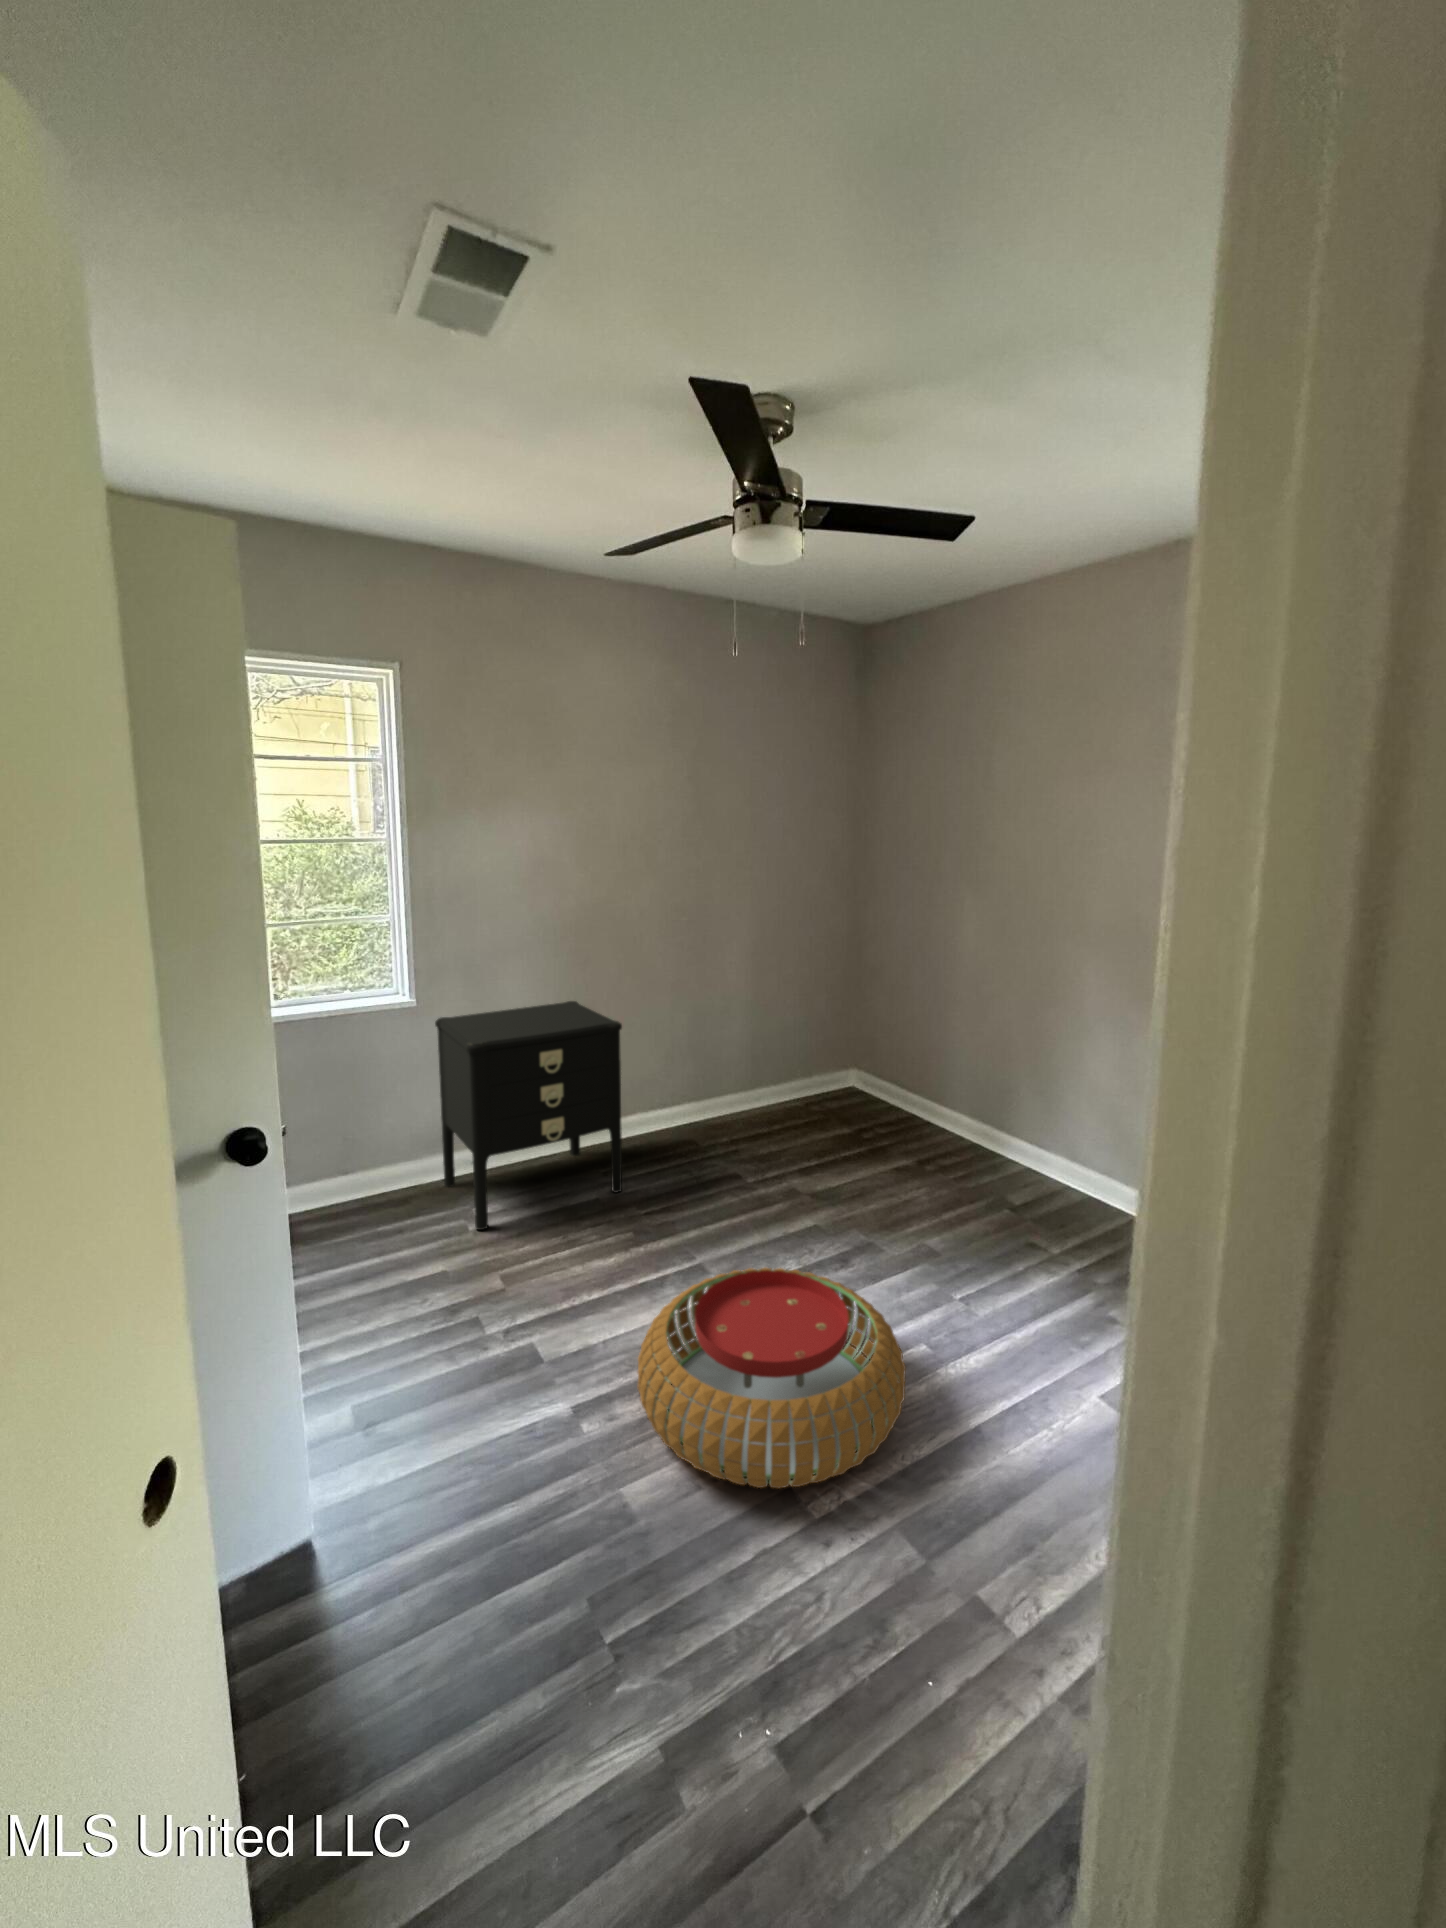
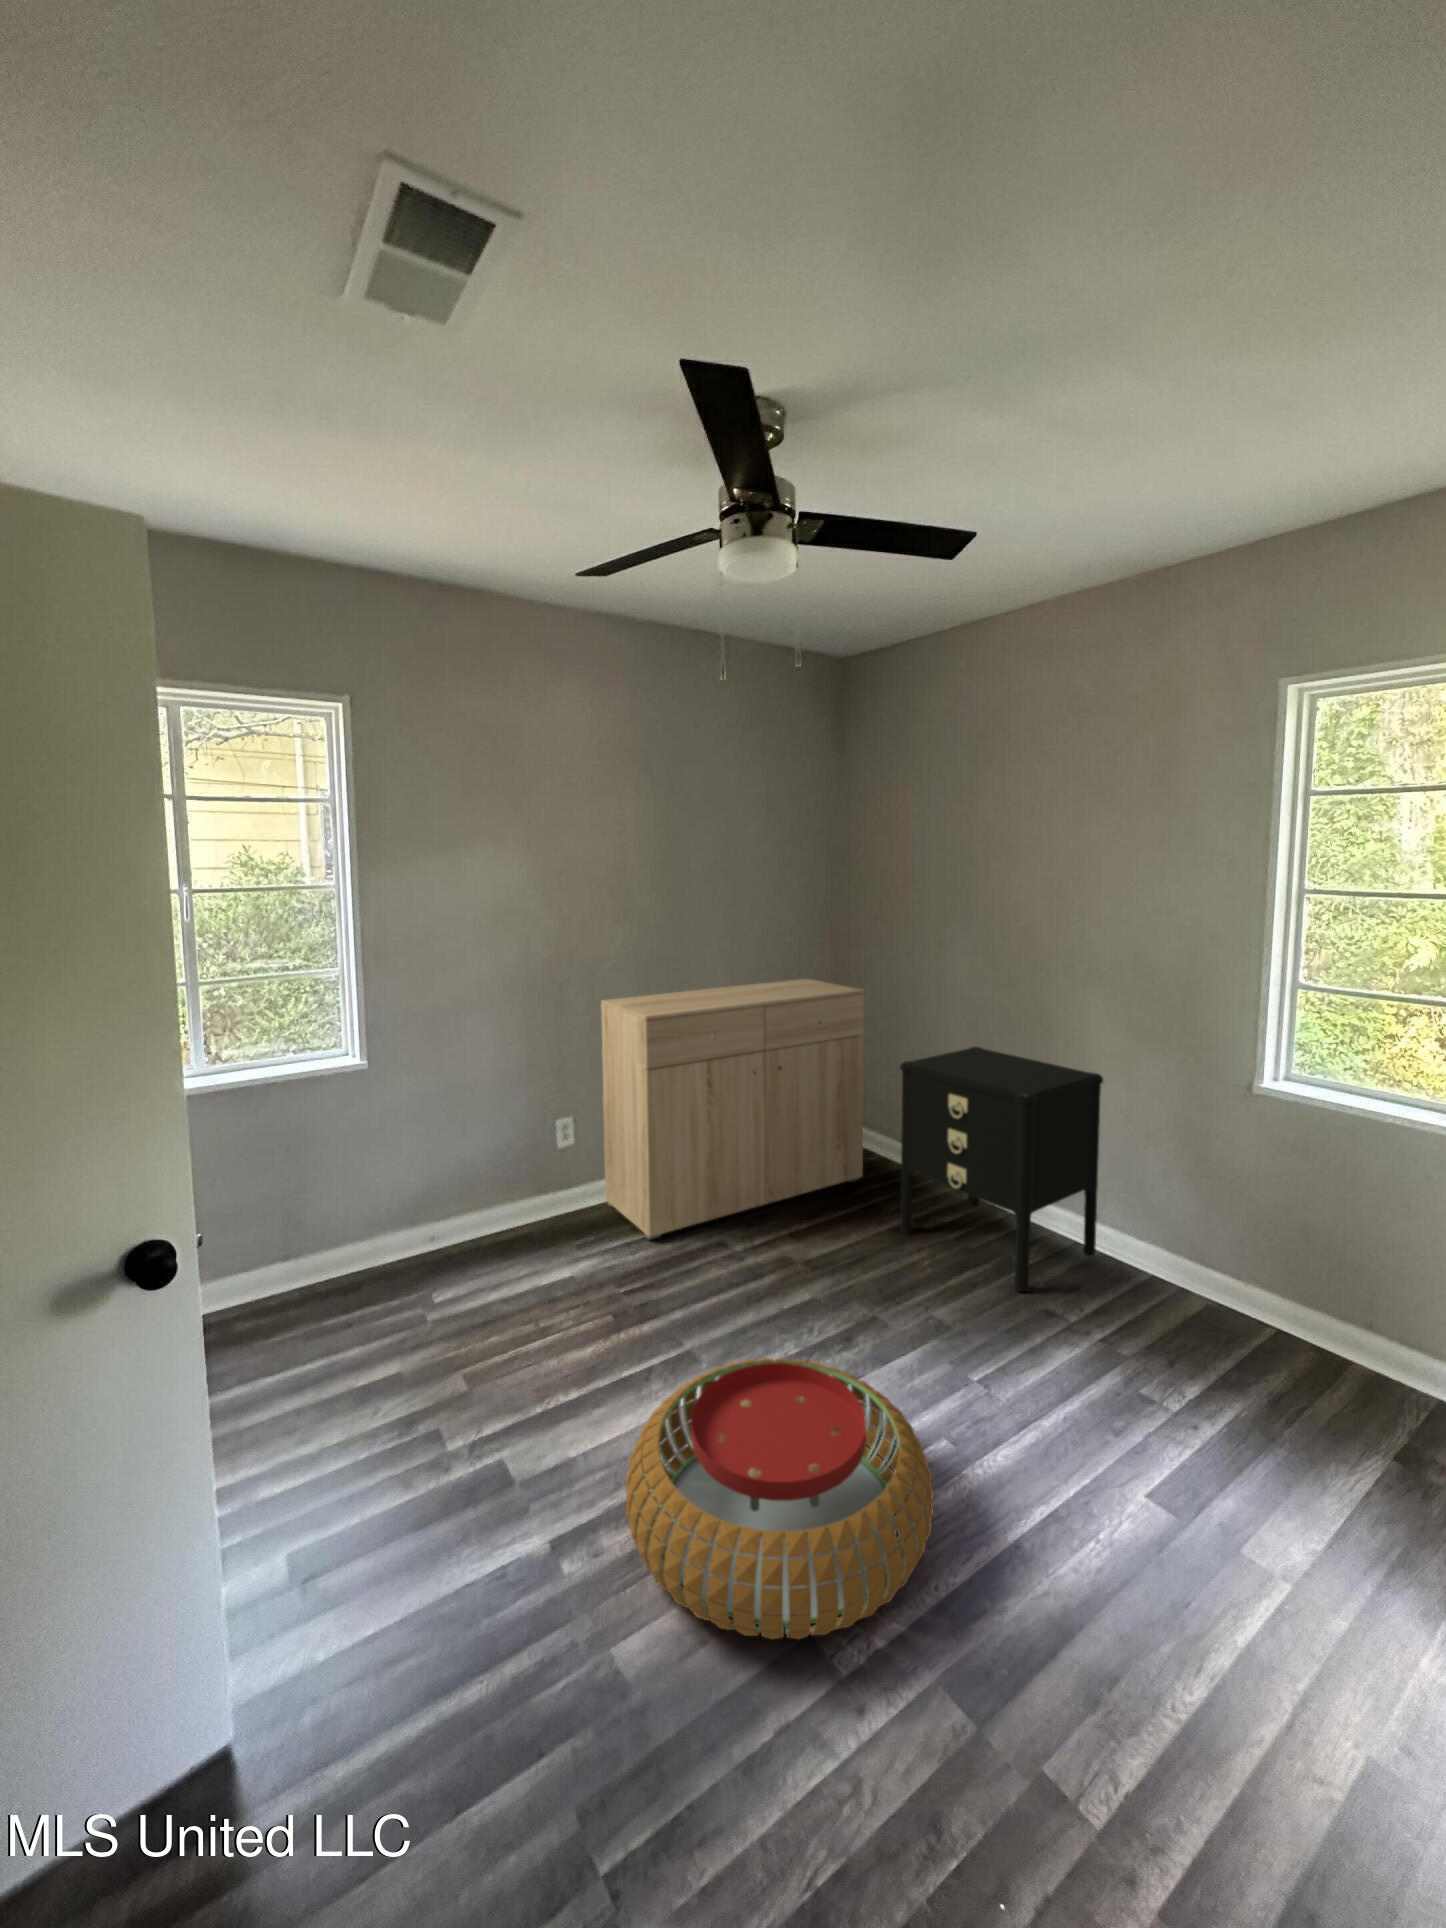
dresser: none [627,933,878,1171] -> present [601,979,864,1240]
nightstand: present [435,1001,622,1230] -> present [900,1047,1103,1292]

